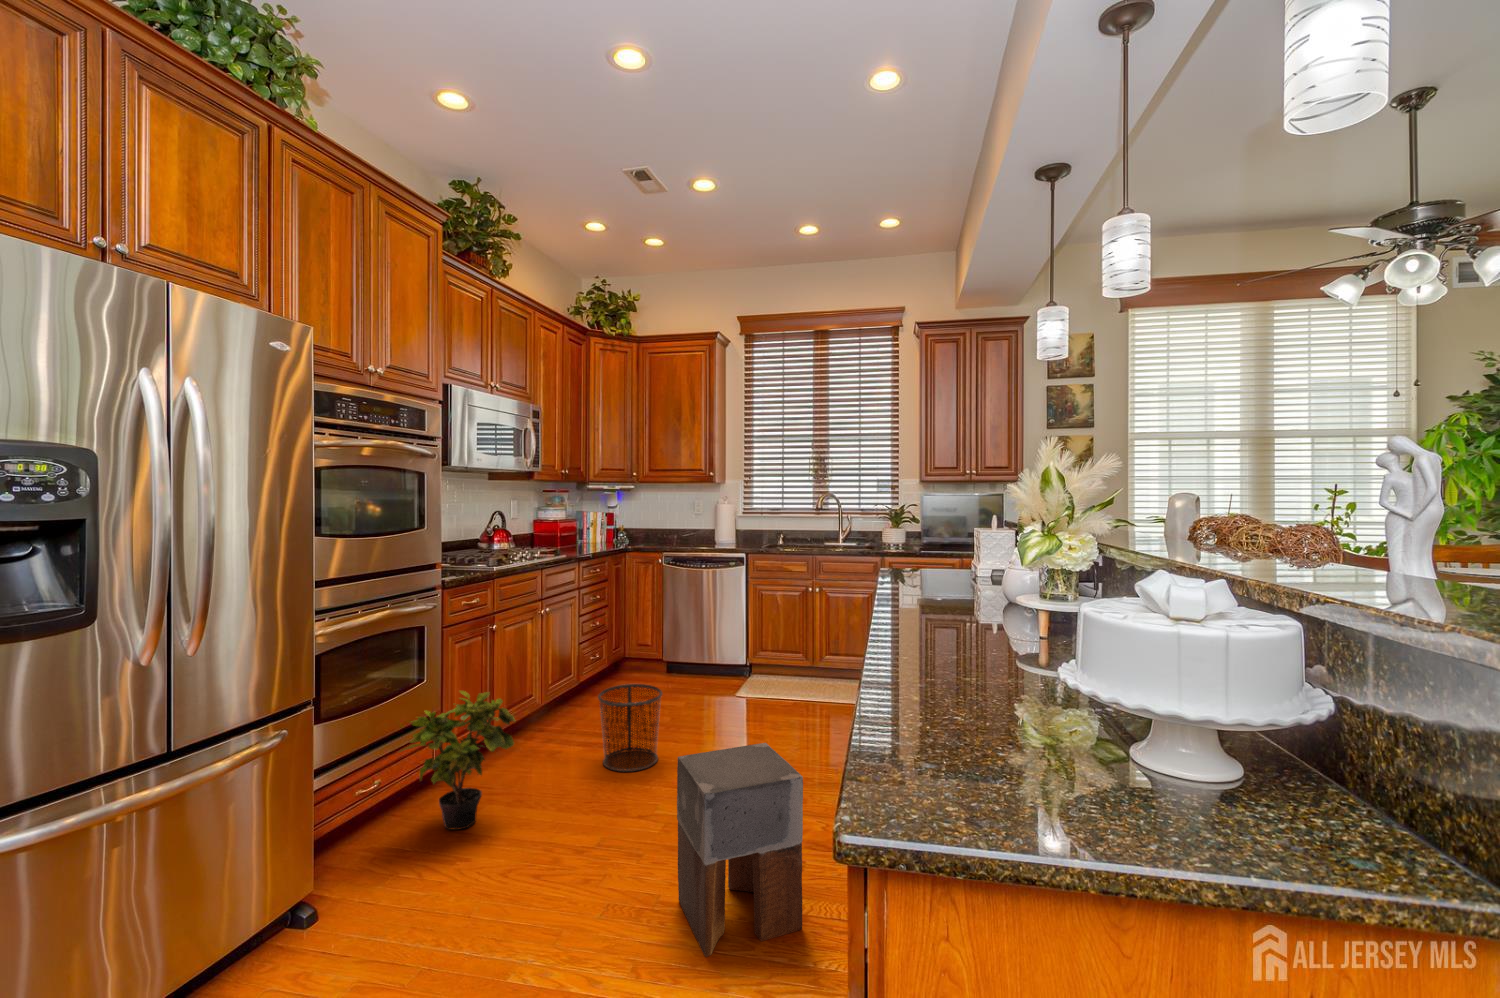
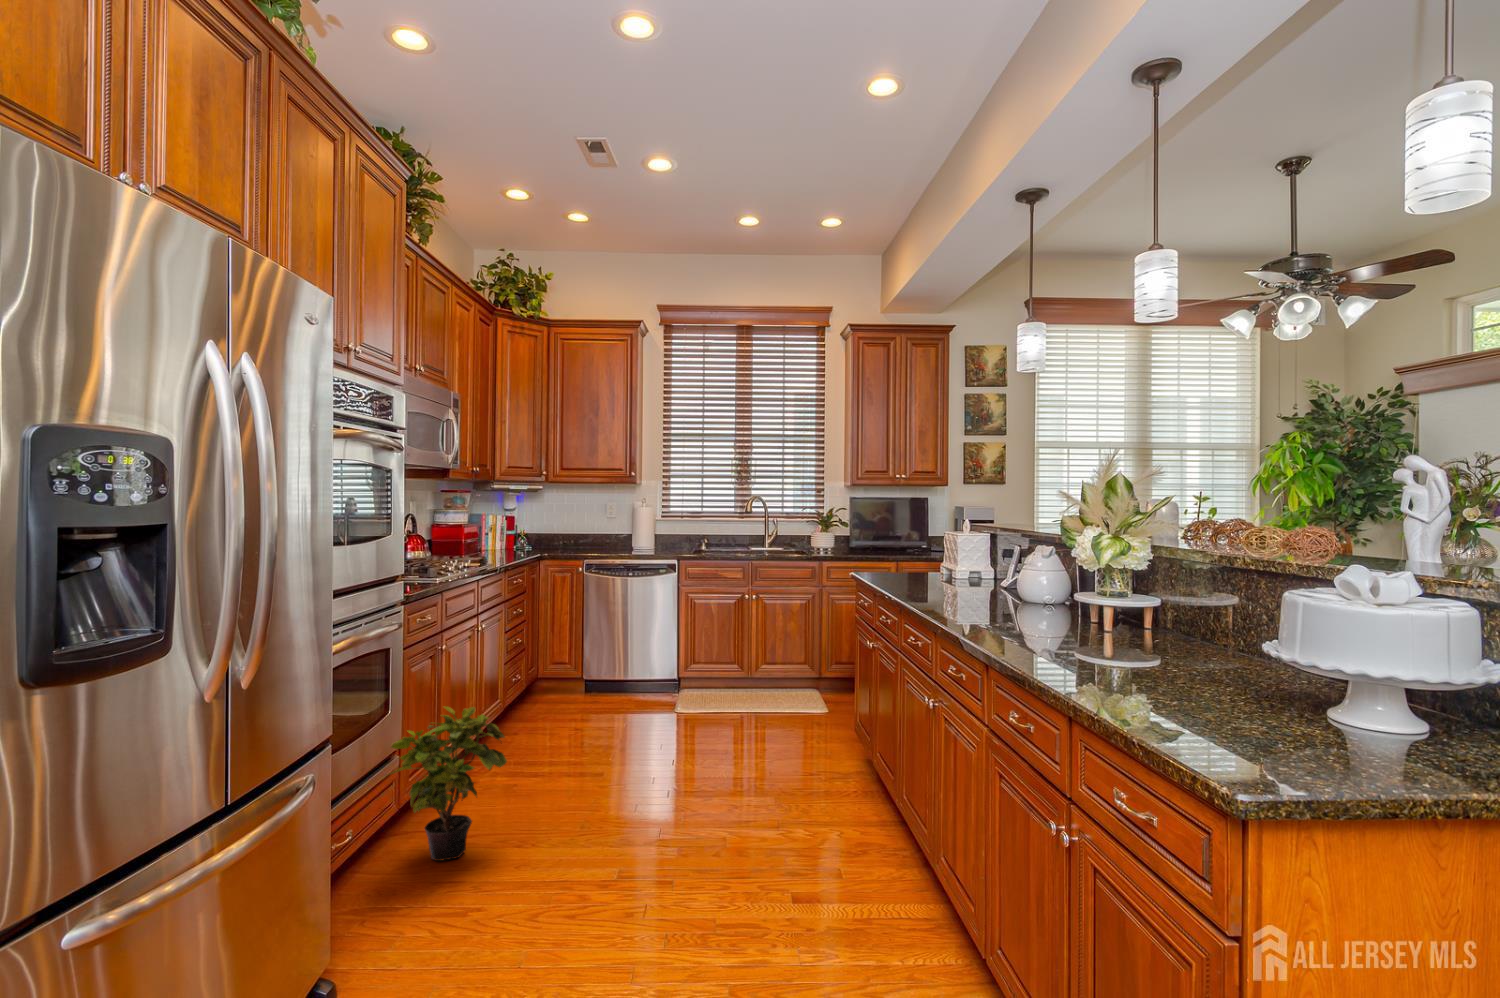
waste bin: present [598,684,662,772] -> none [567,697,637,790]
stool: present [677,743,803,957] -> none [729,732,860,935]

